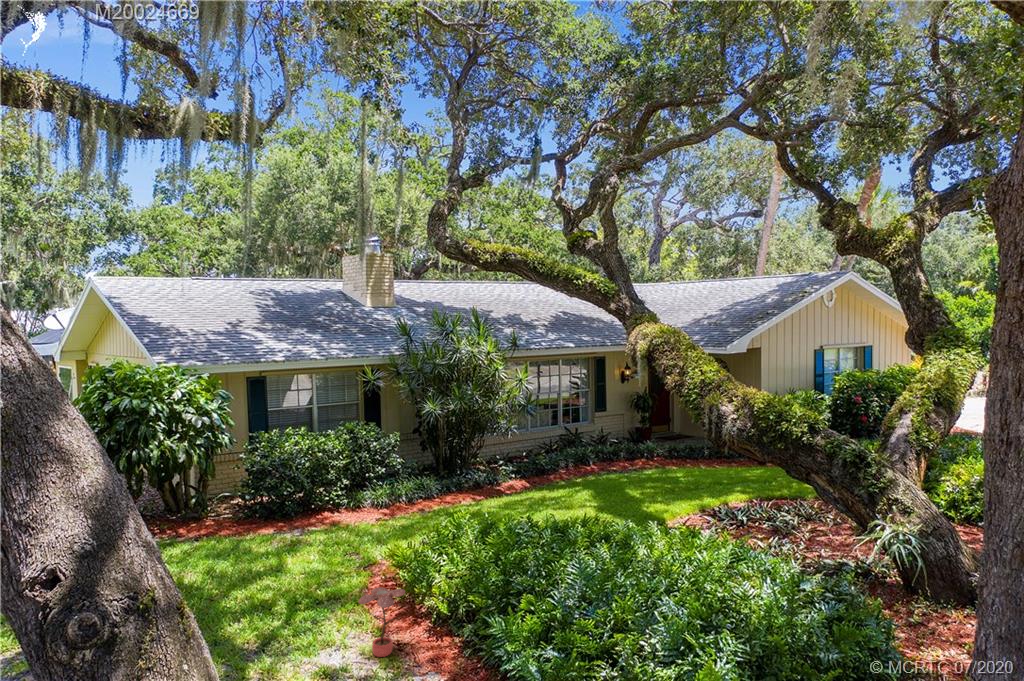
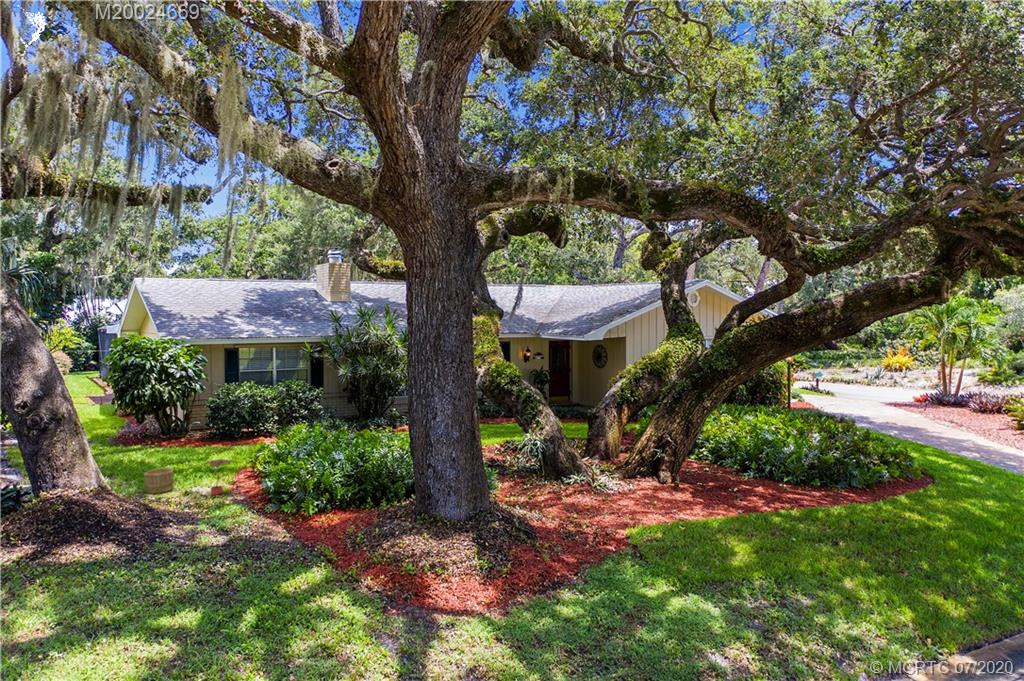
wooden bucket: none [245,608,297,666] -> present [144,468,173,493]

